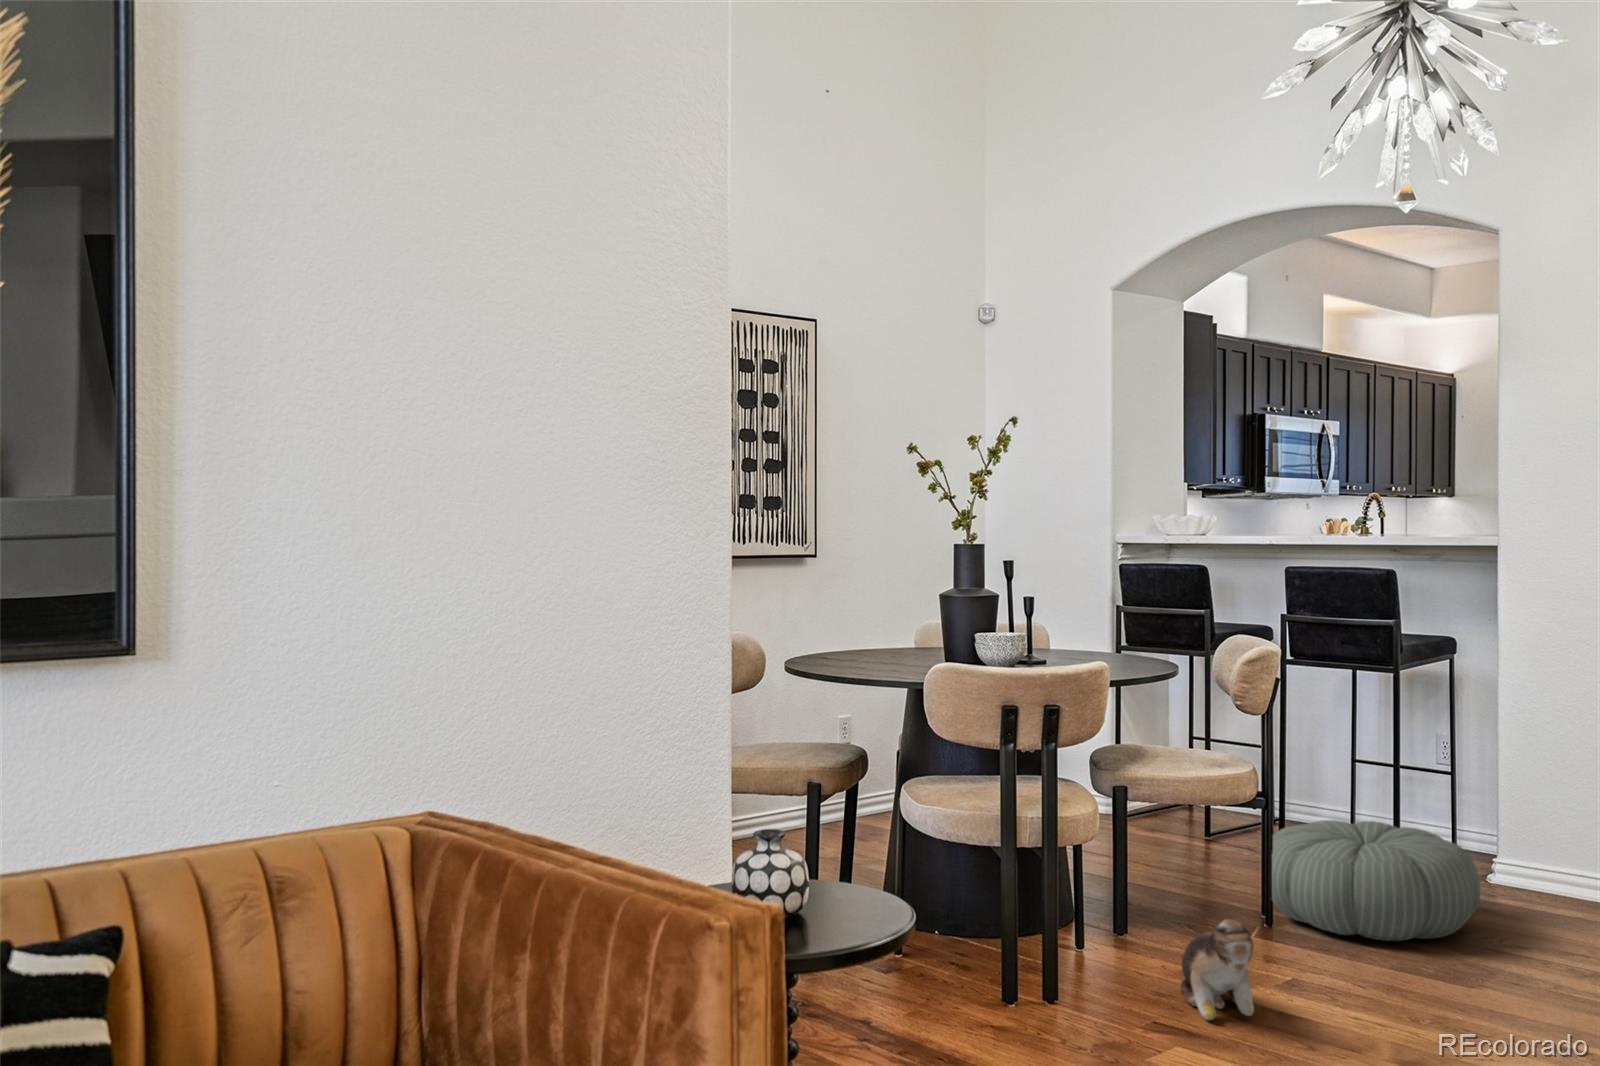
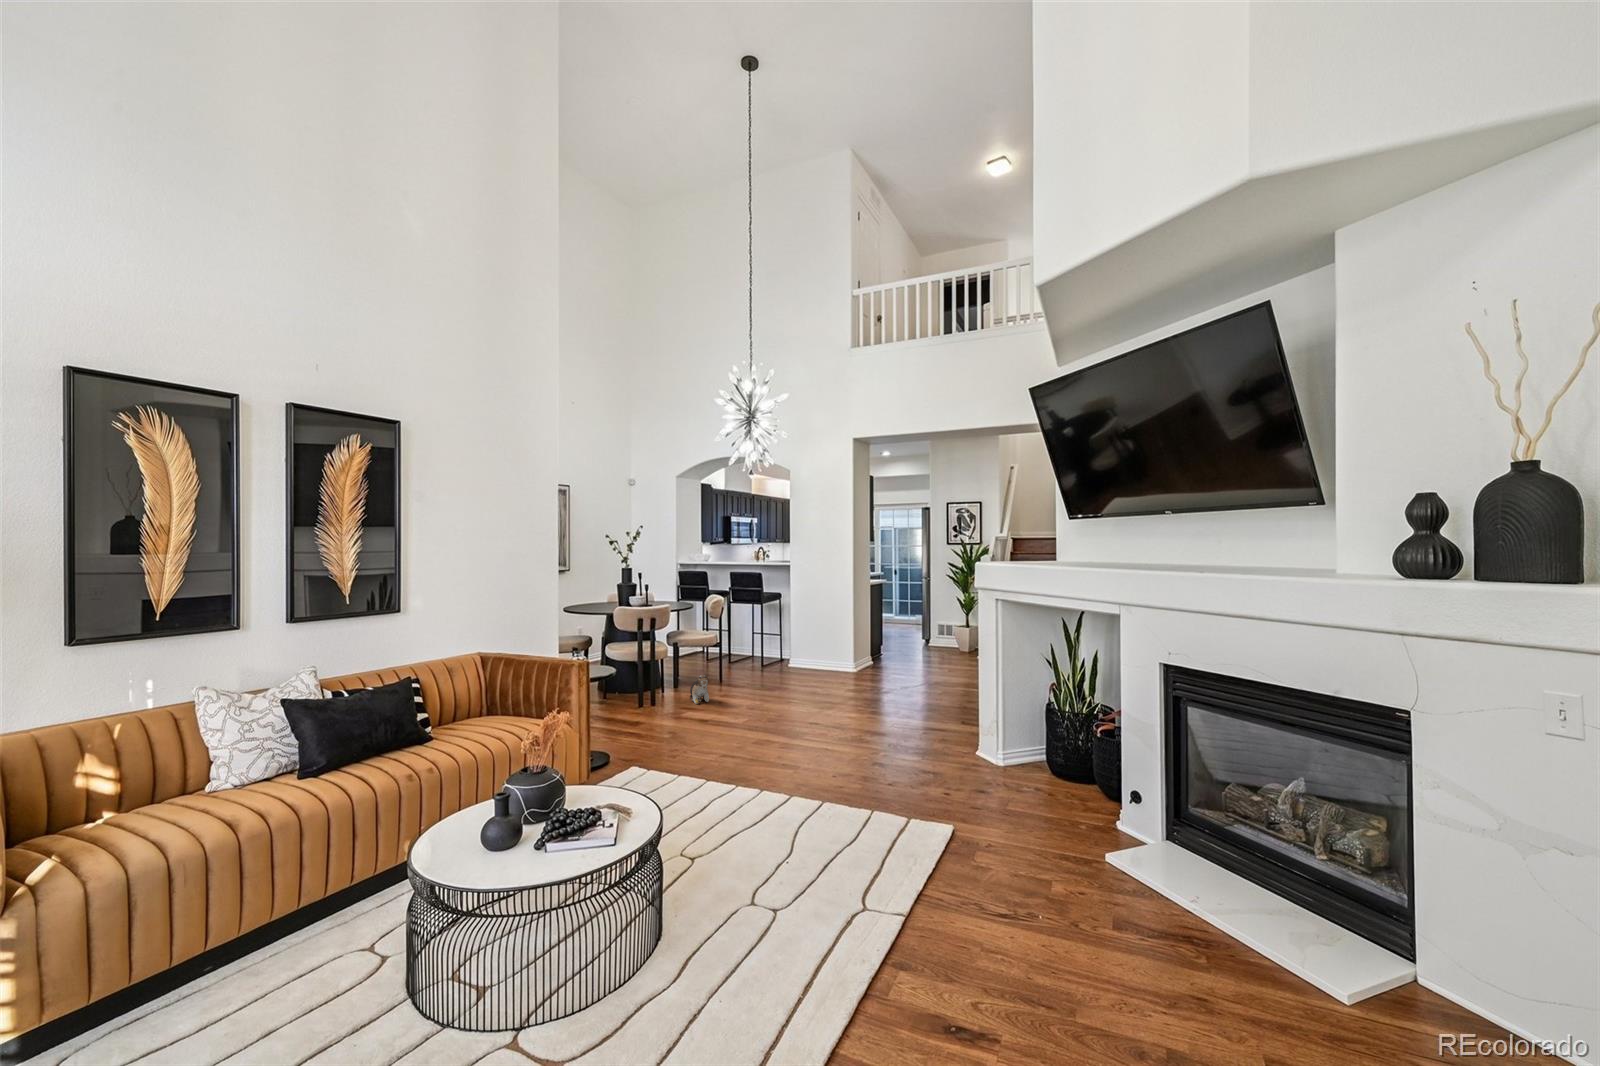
pouf: present [1270,820,1480,941] -> none [719,650,779,683]

